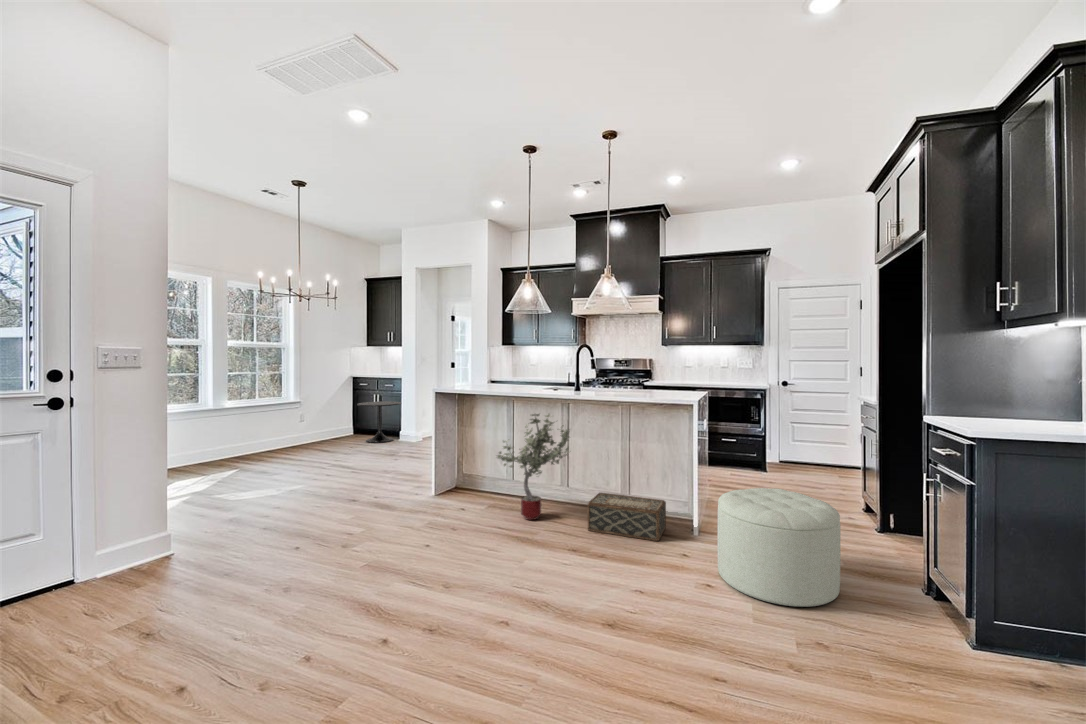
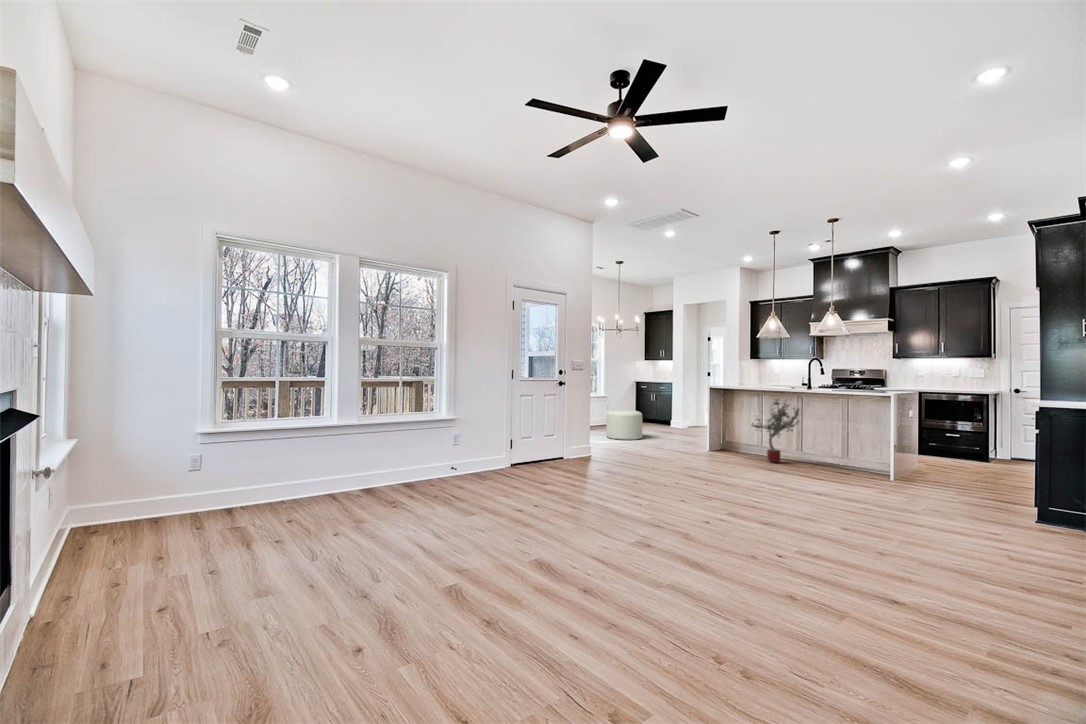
side table: present [357,401,401,443] -> none [643,399,673,427]
ottoman: present [717,488,840,607] -> present [606,410,642,440]
woven basket: present [588,493,666,541] -> none [811,450,869,476]

